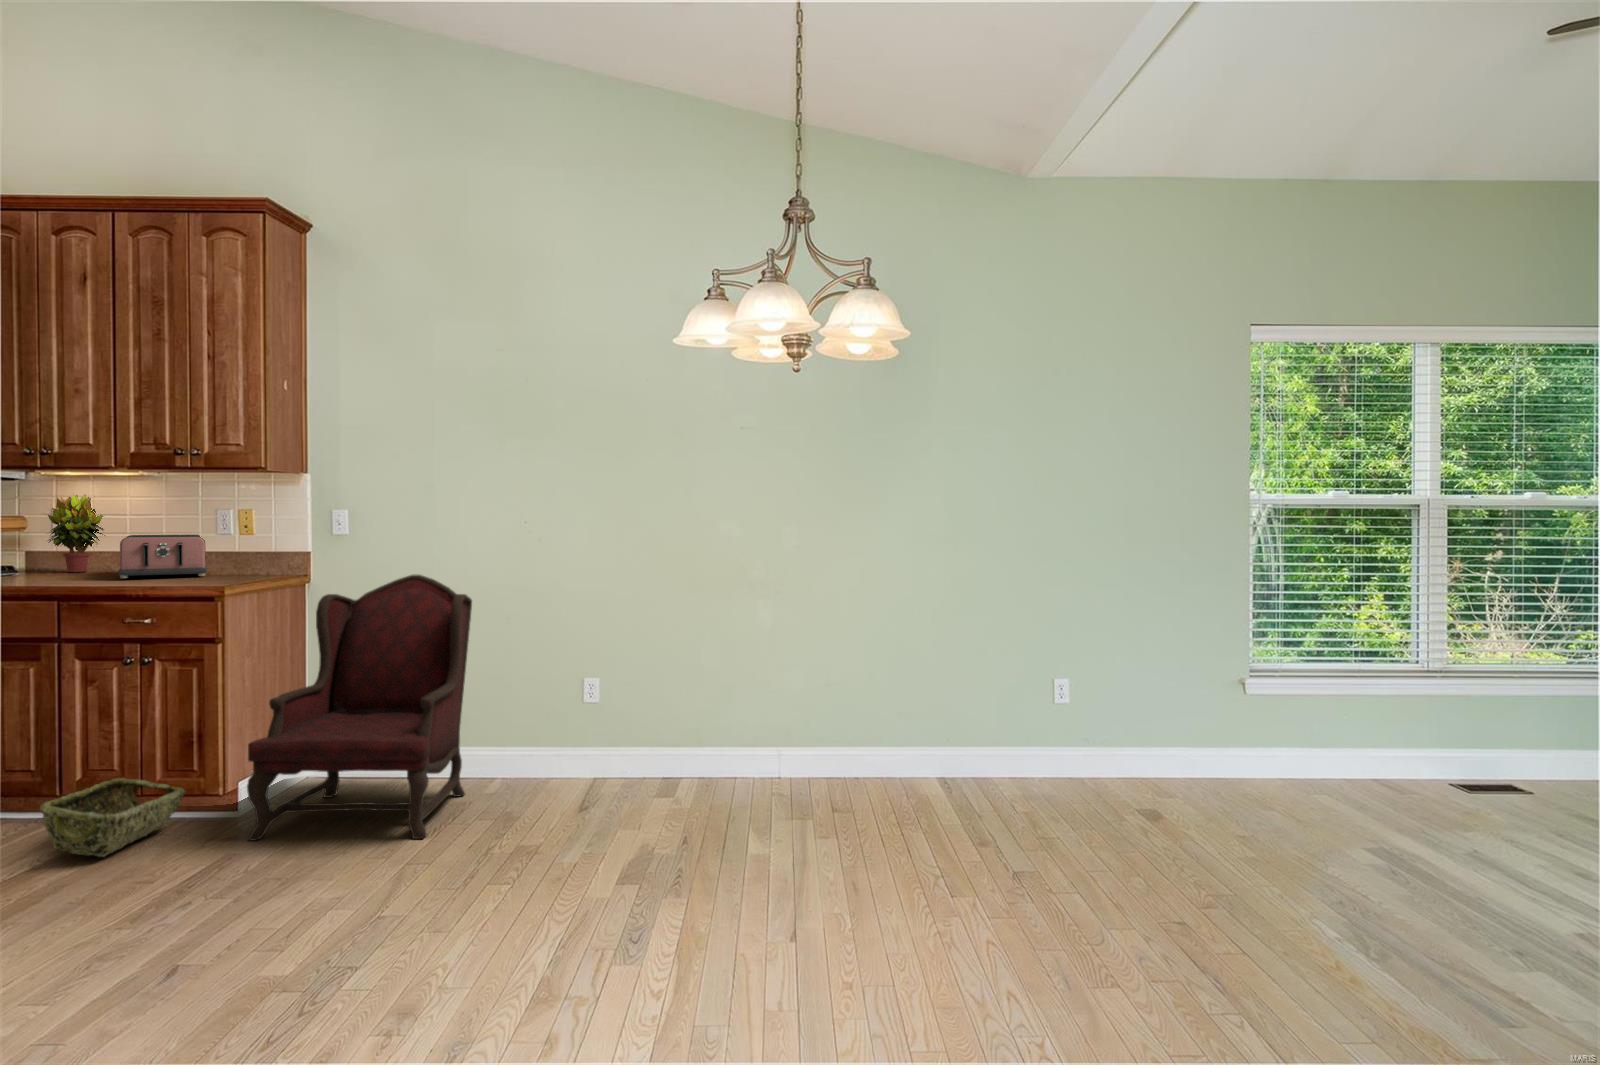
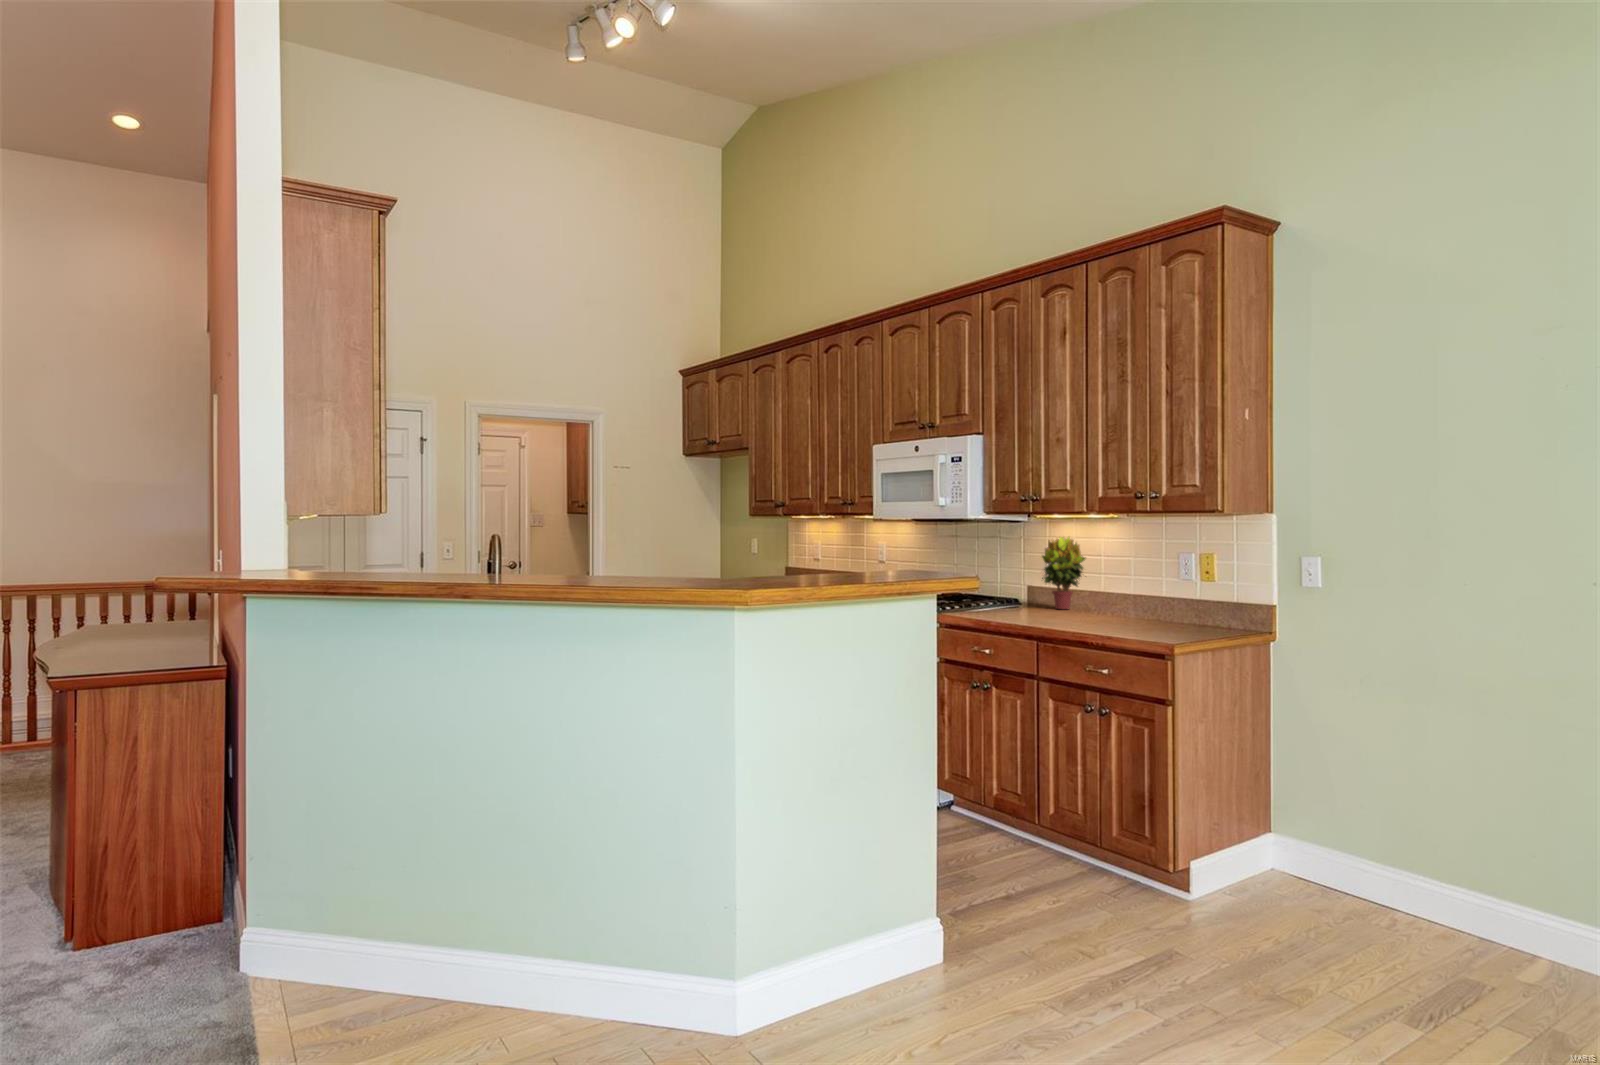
toaster: present [118,534,207,578] -> none [1088,577,1170,625]
armchair: present [247,575,472,841] -> none [1189,645,1496,1030]
woven basket: present [40,778,185,857] -> none [1013,824,1135,907]

